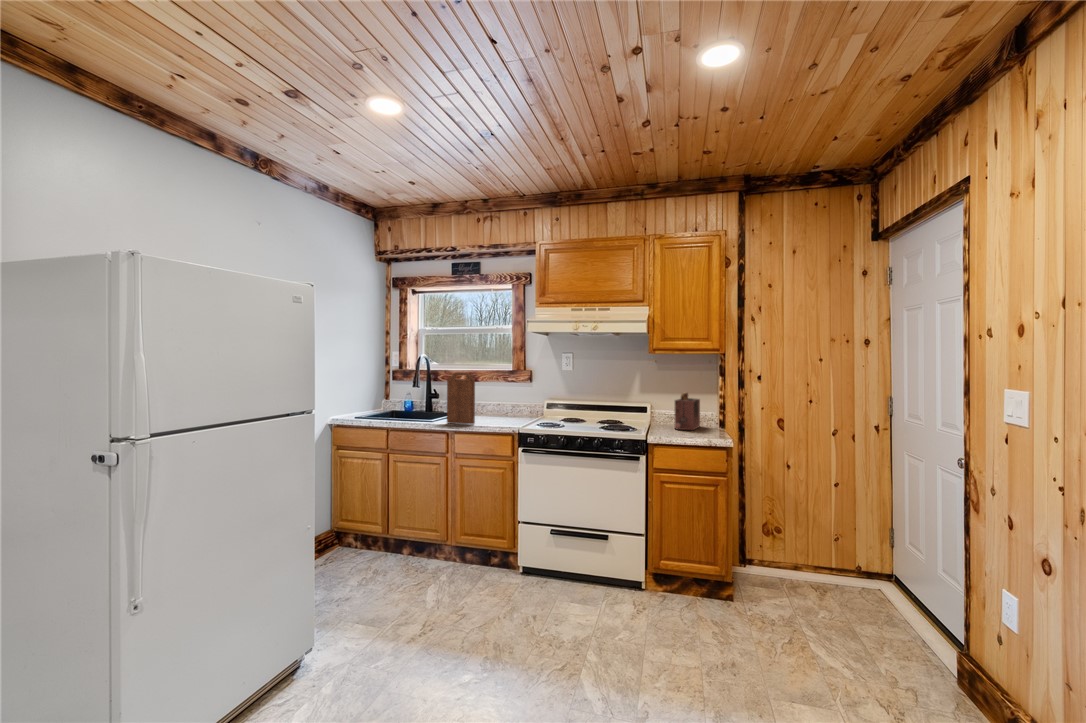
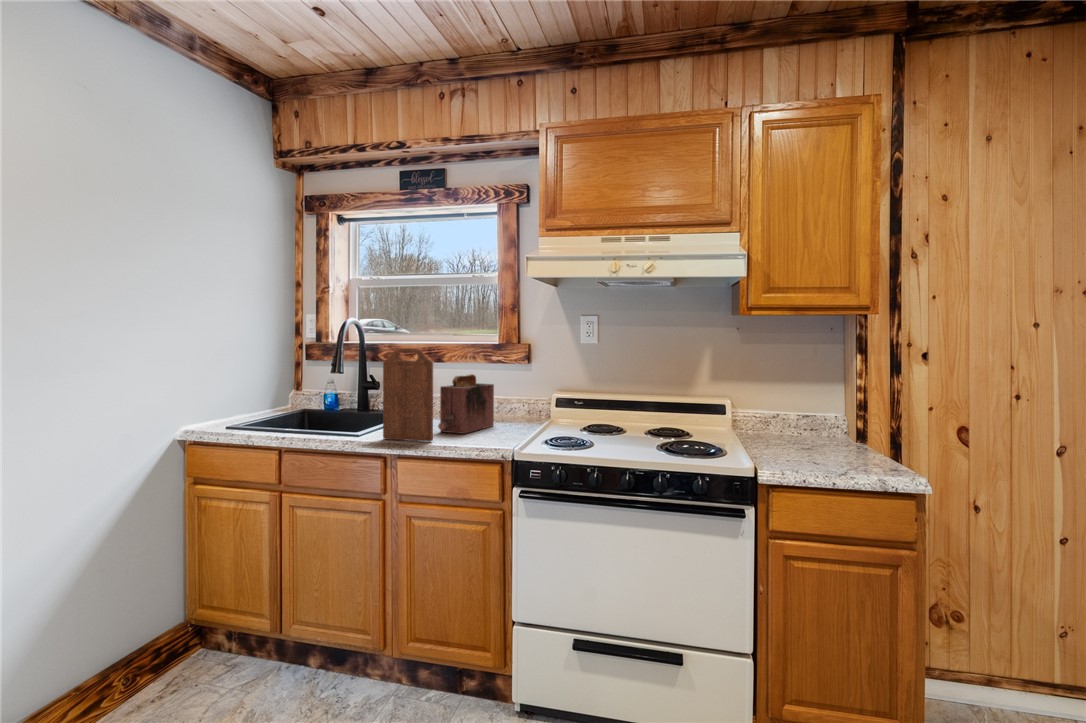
toaster: present [674,392,700,430] -> present [438,374,494,434]

